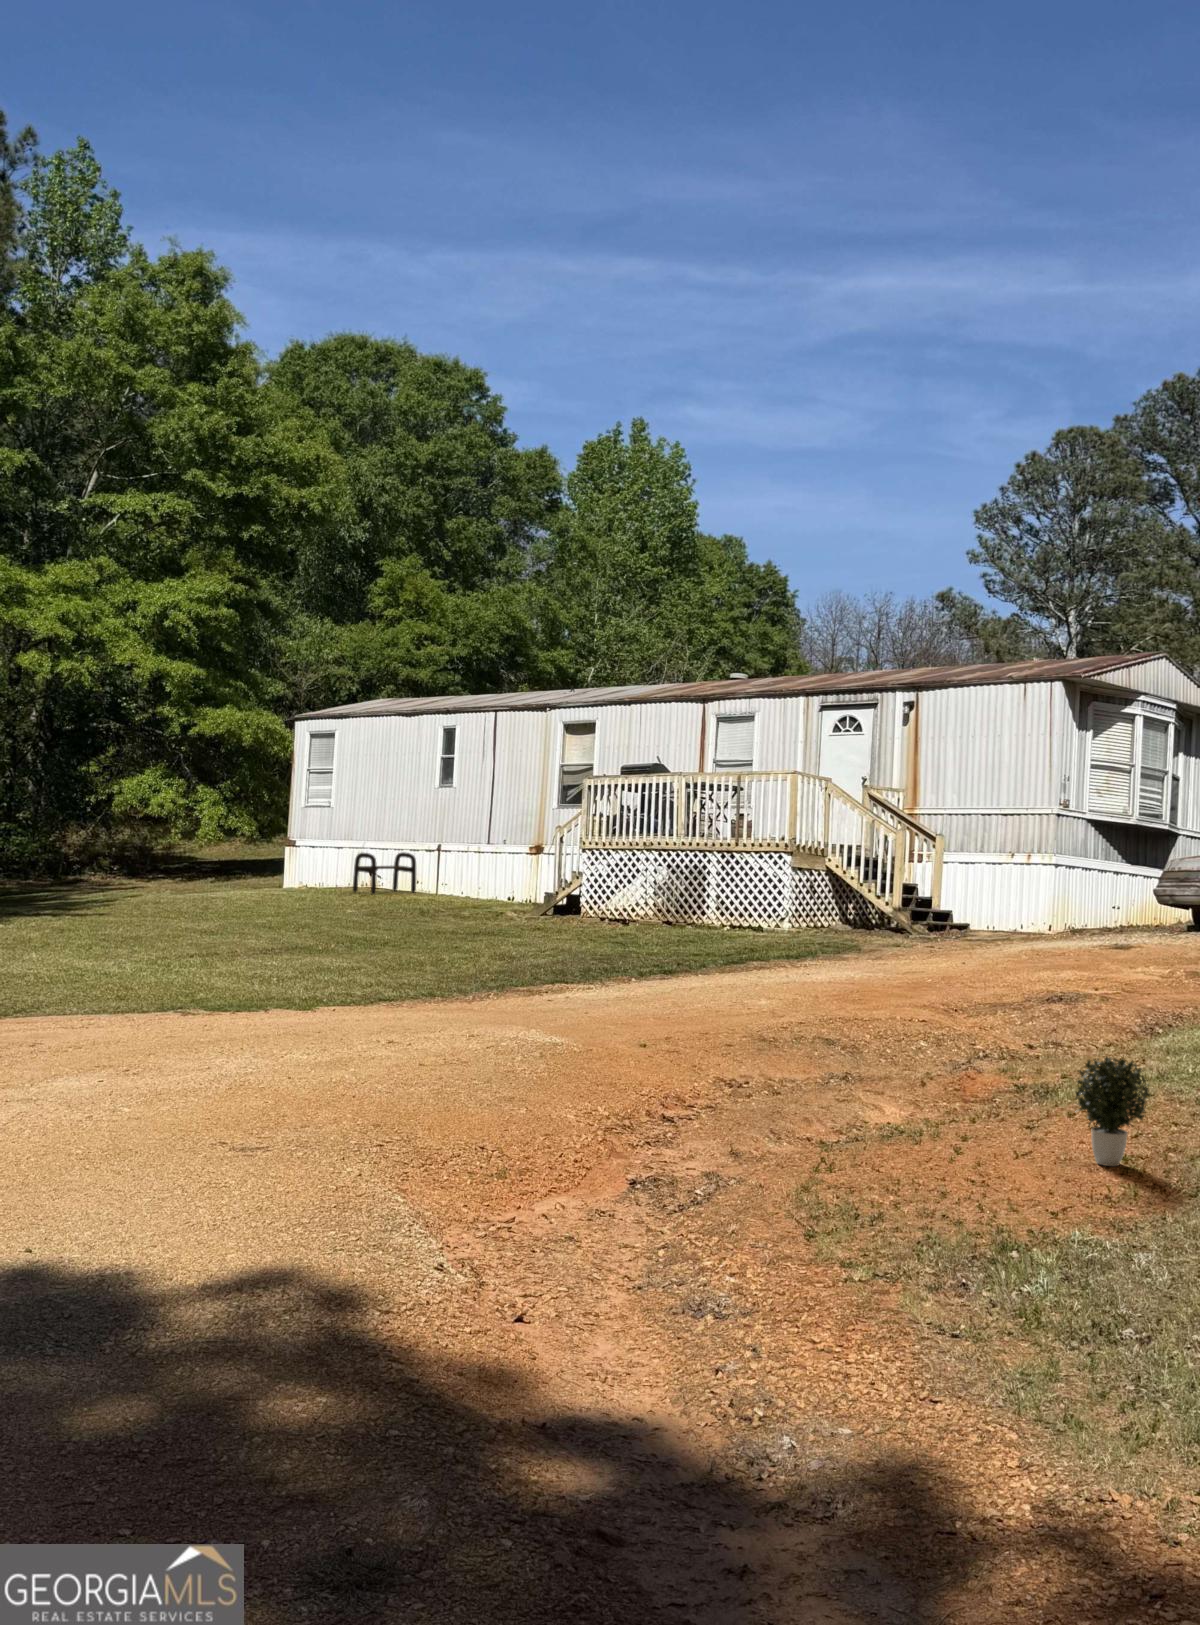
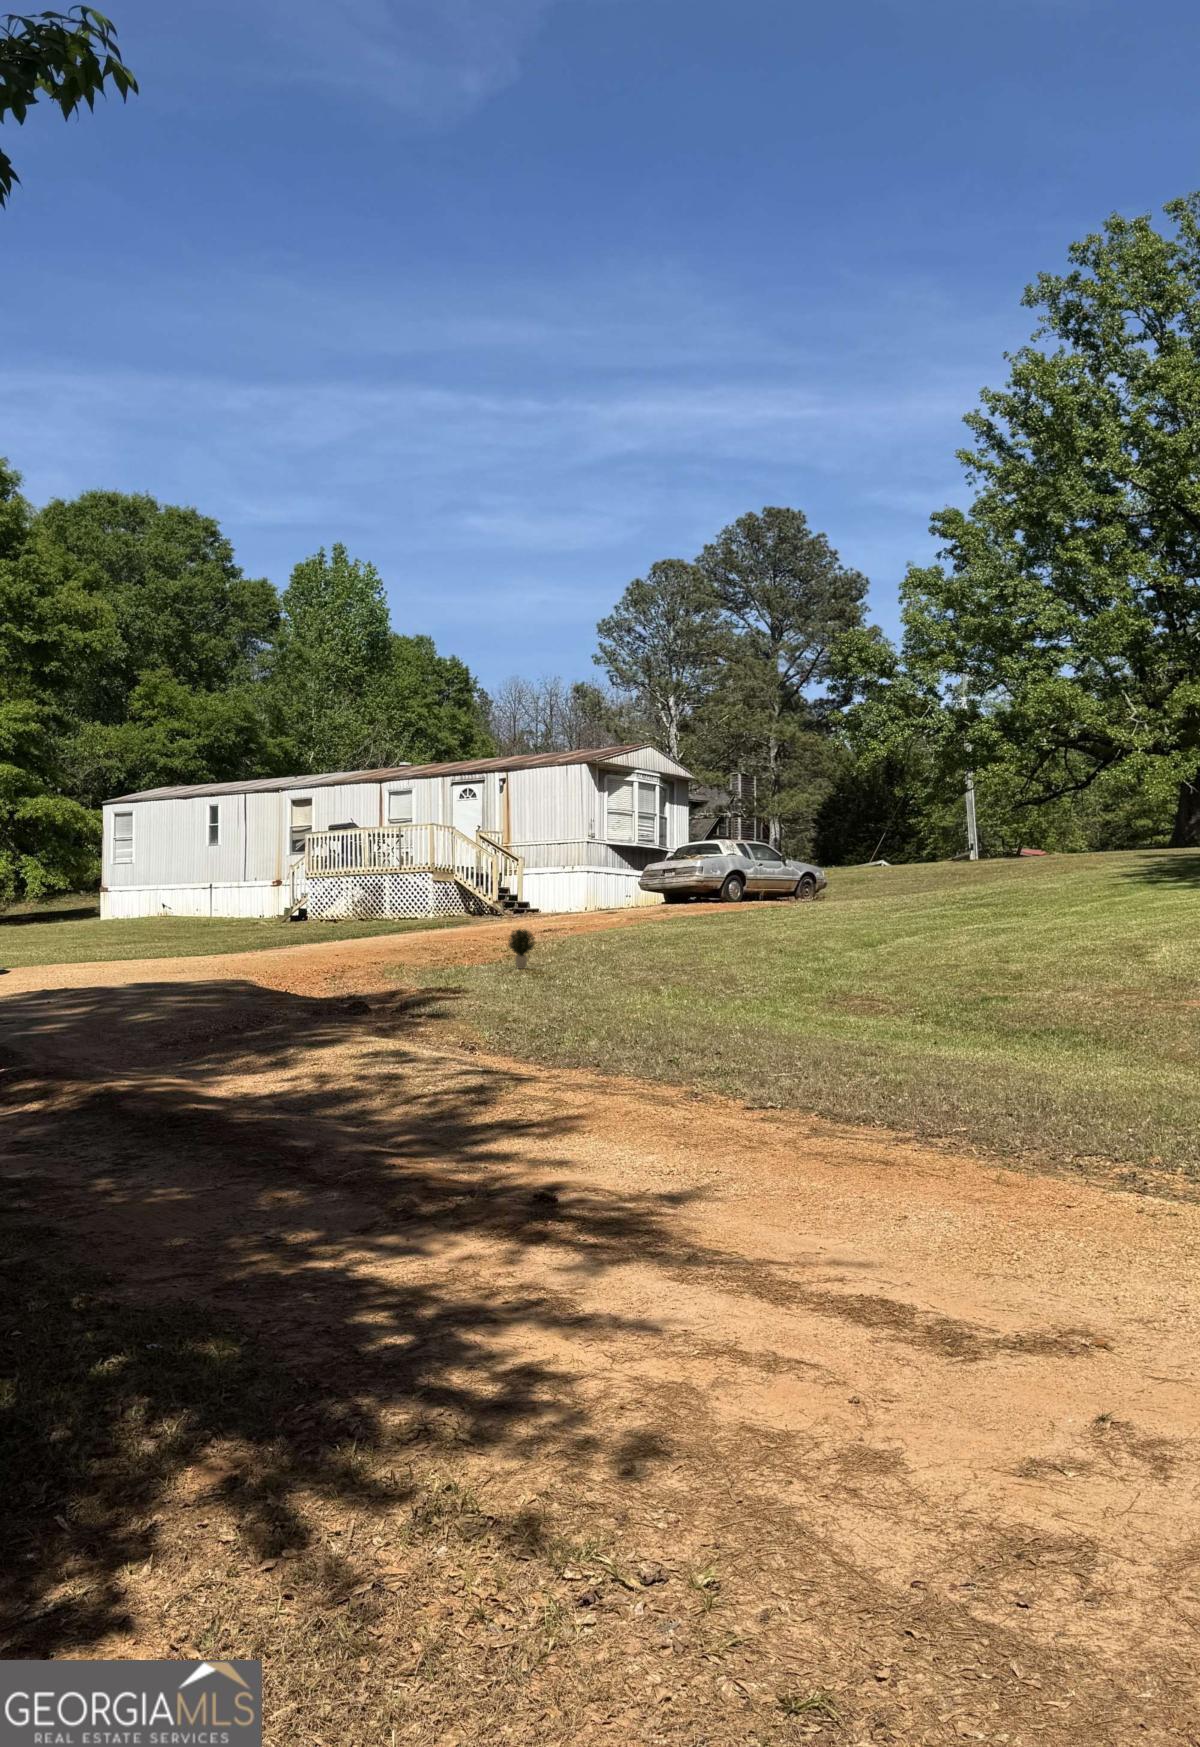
bench: present [353,852,416,895] -> none [152,889,195,917]

